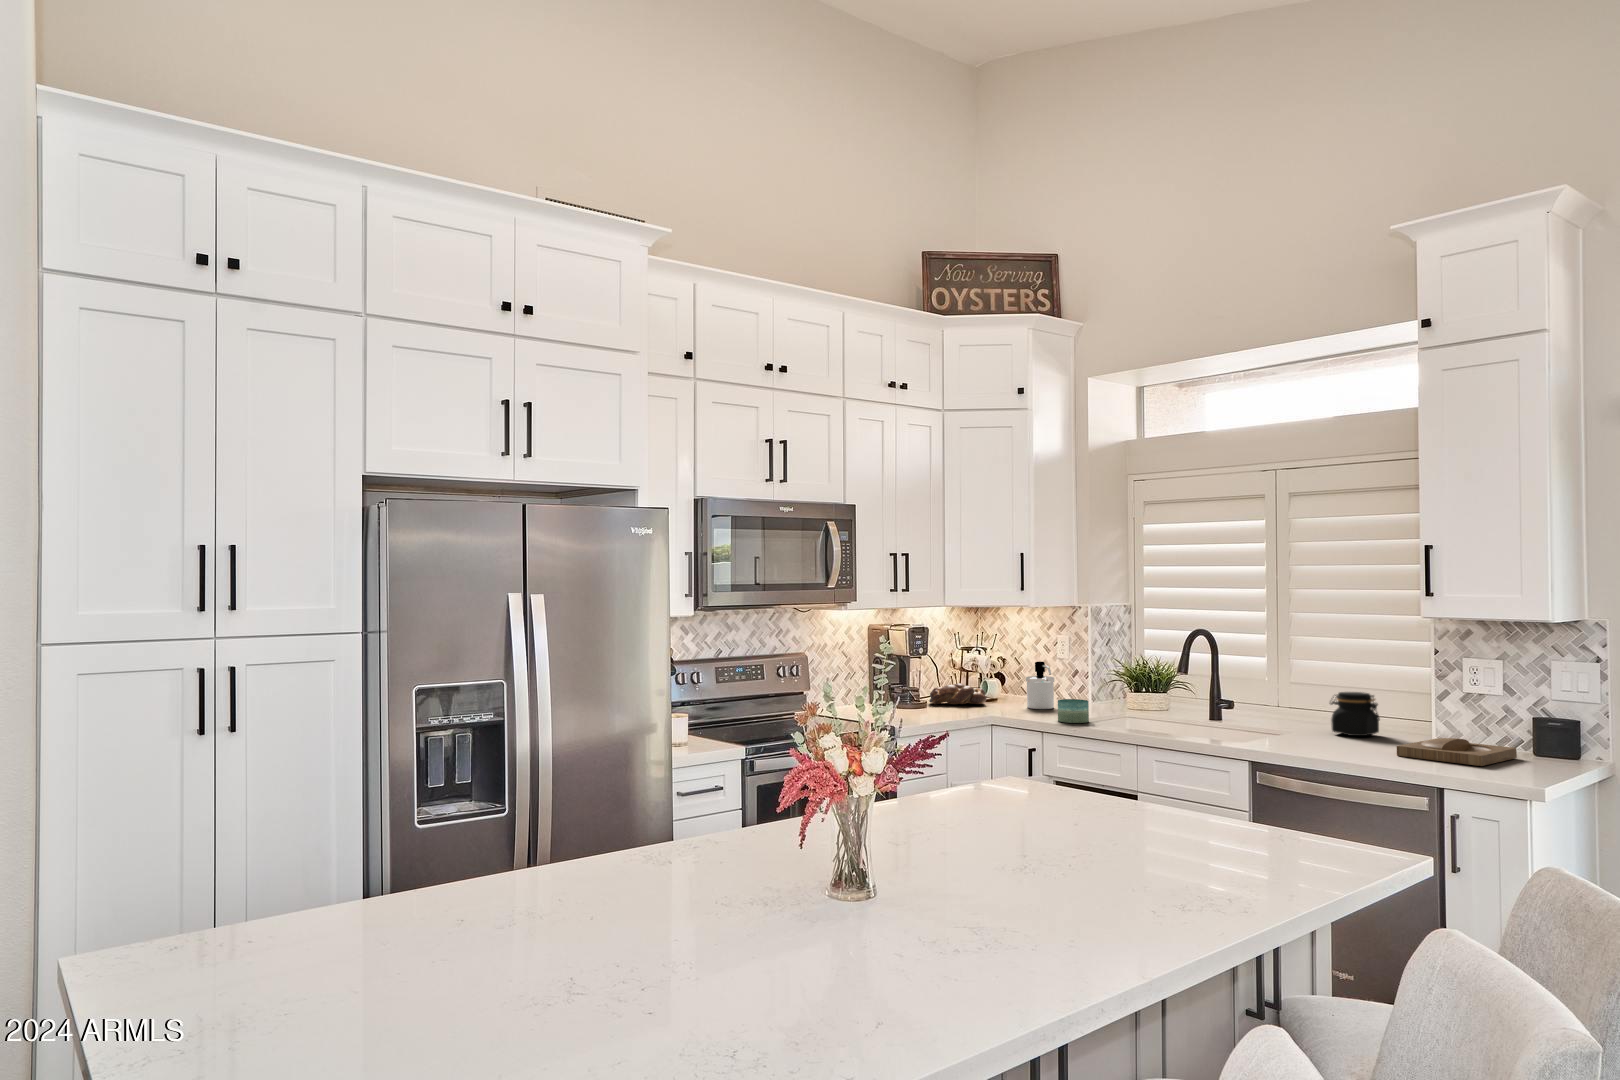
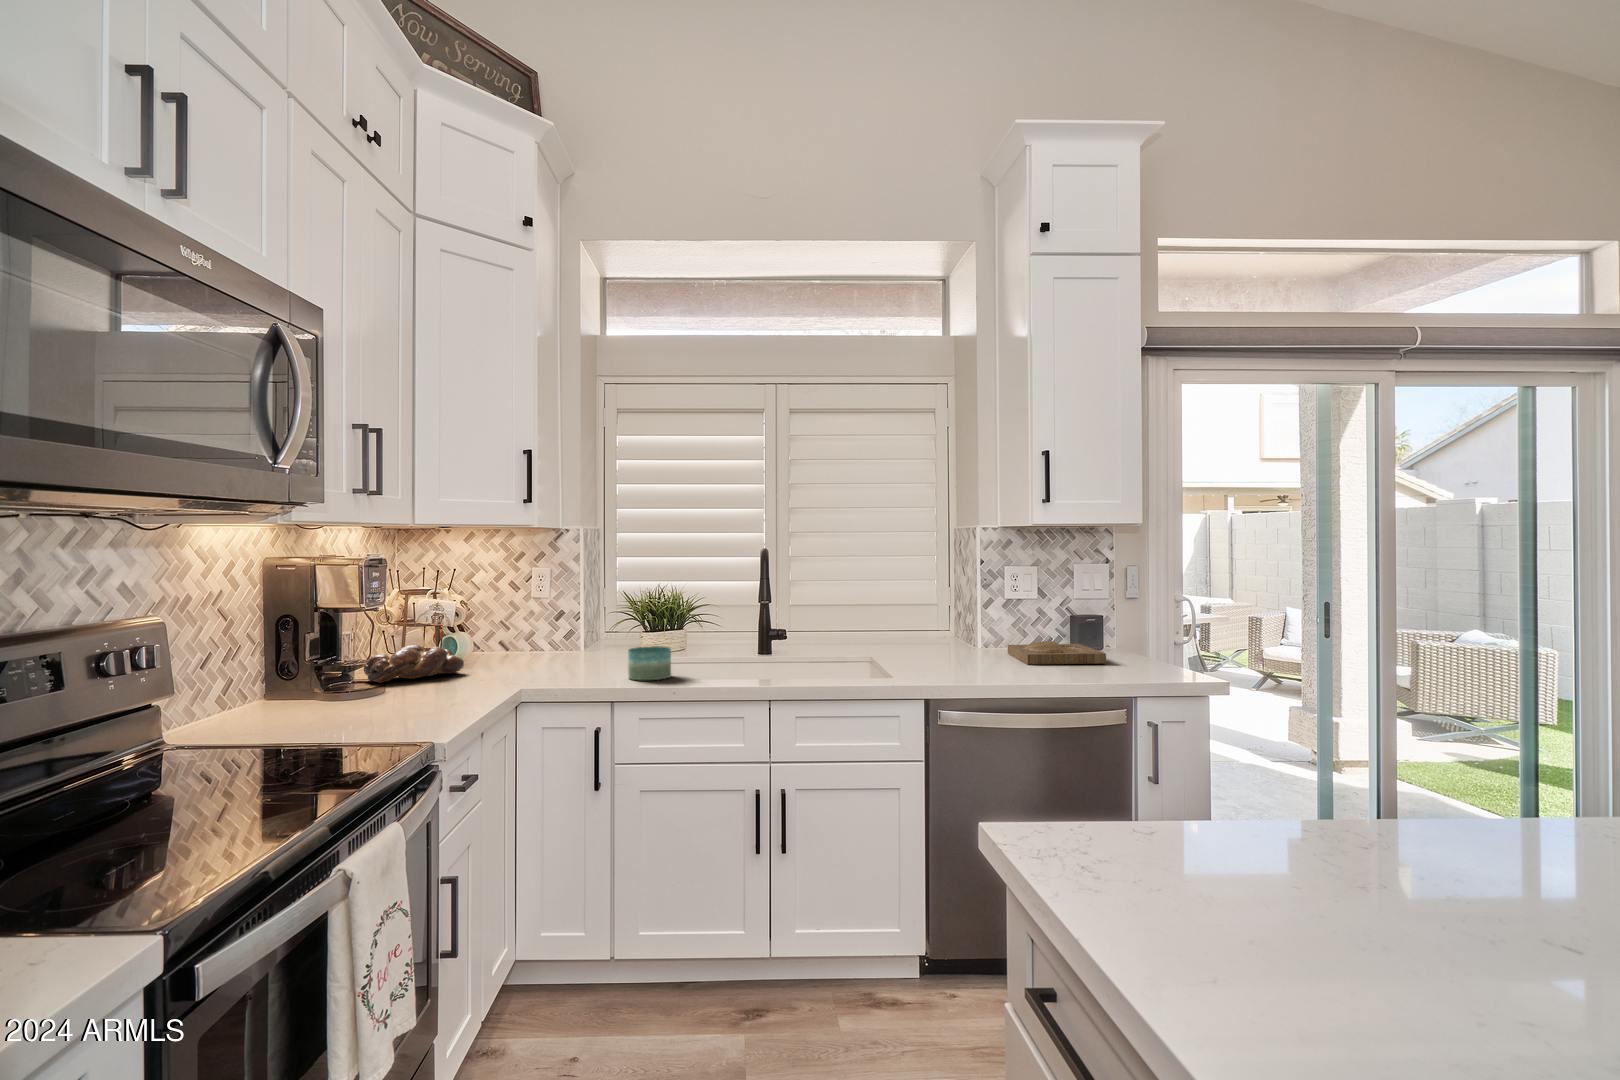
soap dispenser: present [1026,662,1054,709] -> none [524,602,577,669]
jar: present [1330,692,1380,736] -> none [894,607,942,652]

